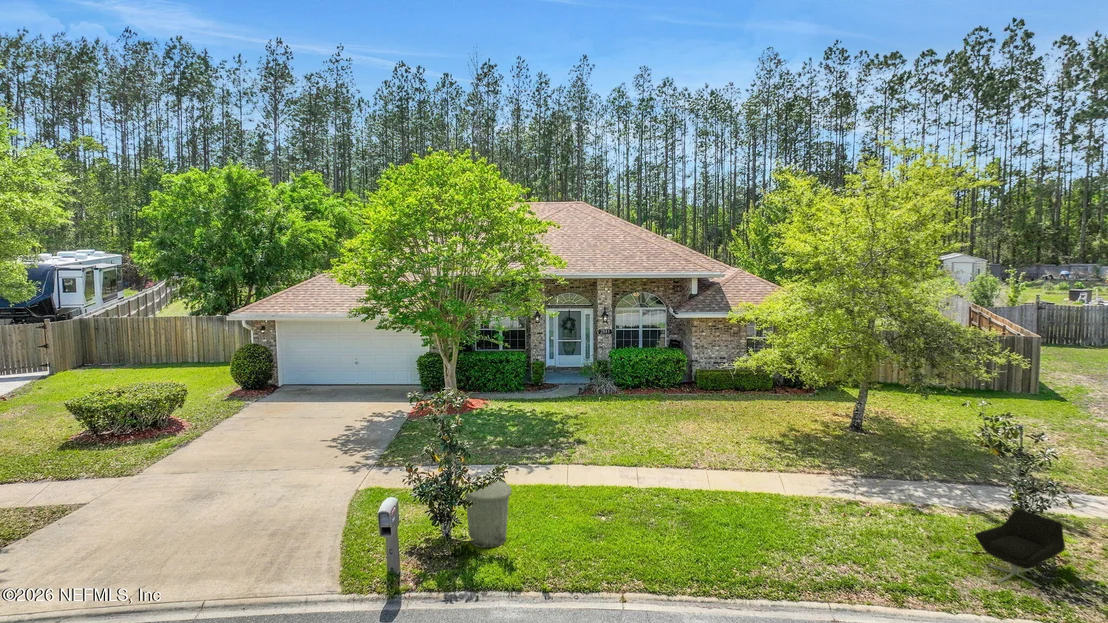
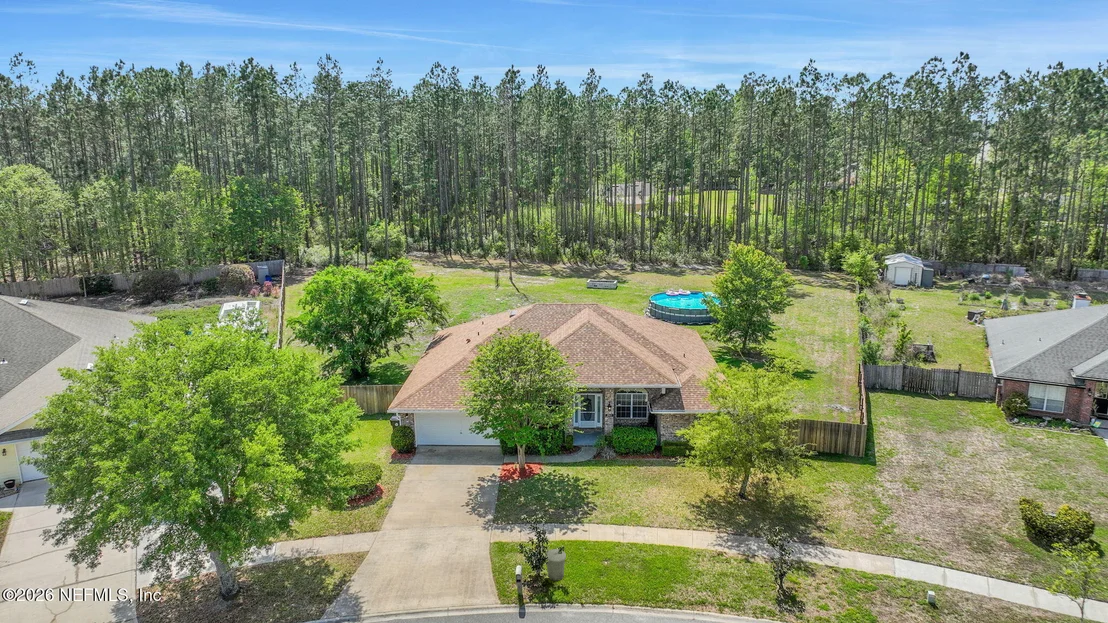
lounge chair: present [975,509,1065,587] -> none [761,569,794,604]

